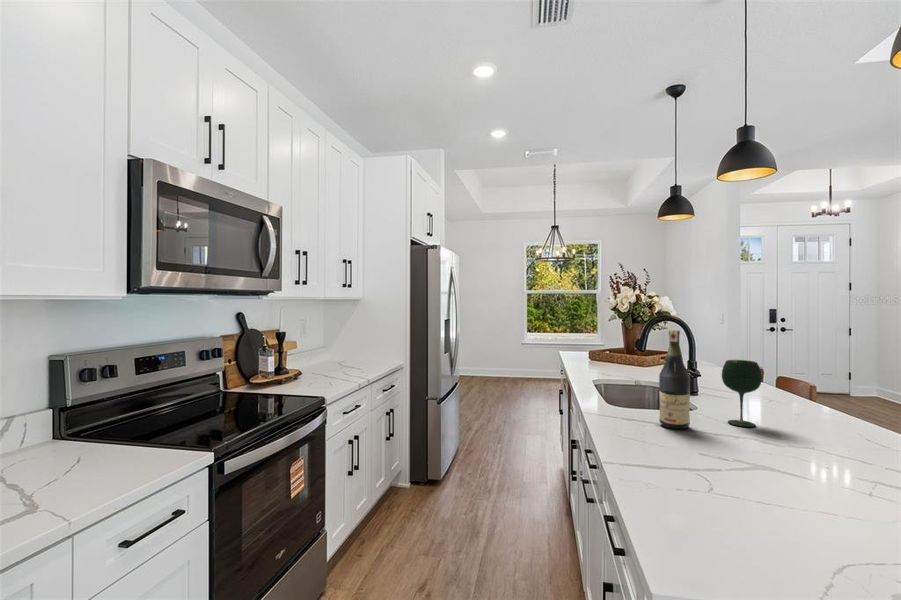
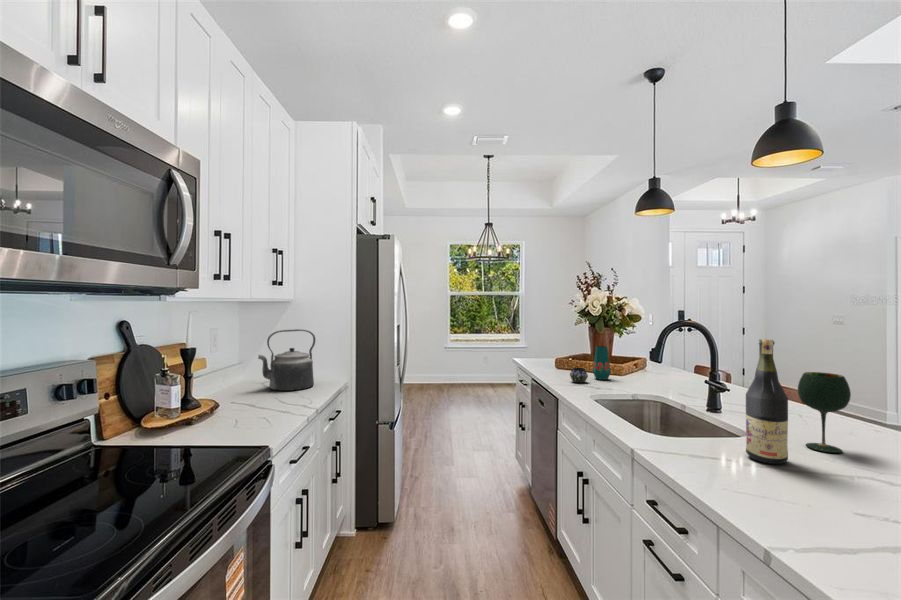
kettle: none [333,321,376,368] -> present [258,329,315,391]
vase: none [586,340,627,372] -> present [570,346,611,383]

